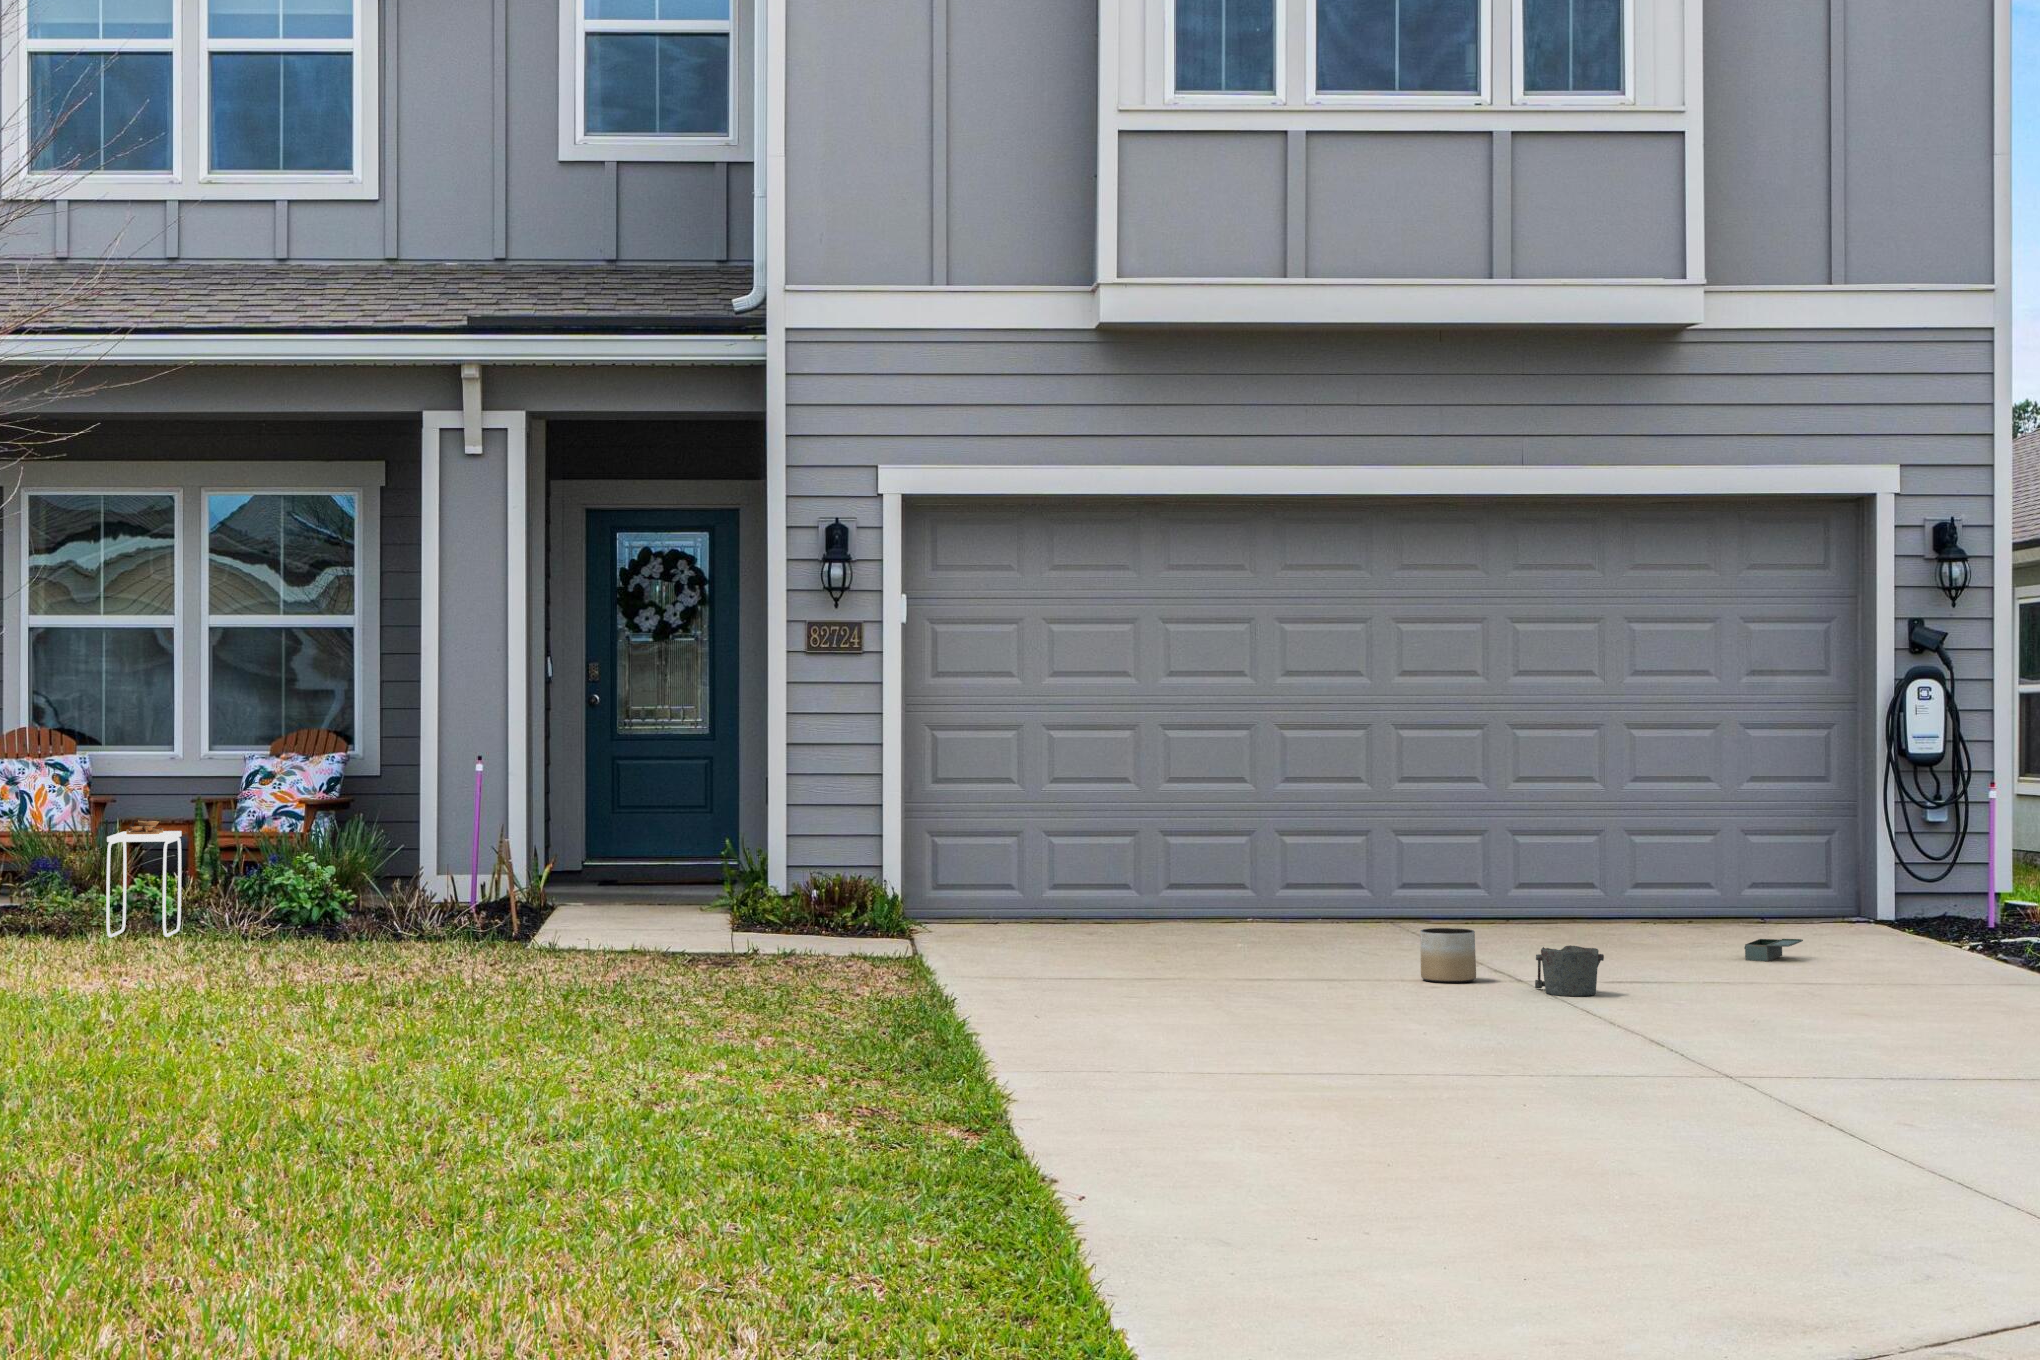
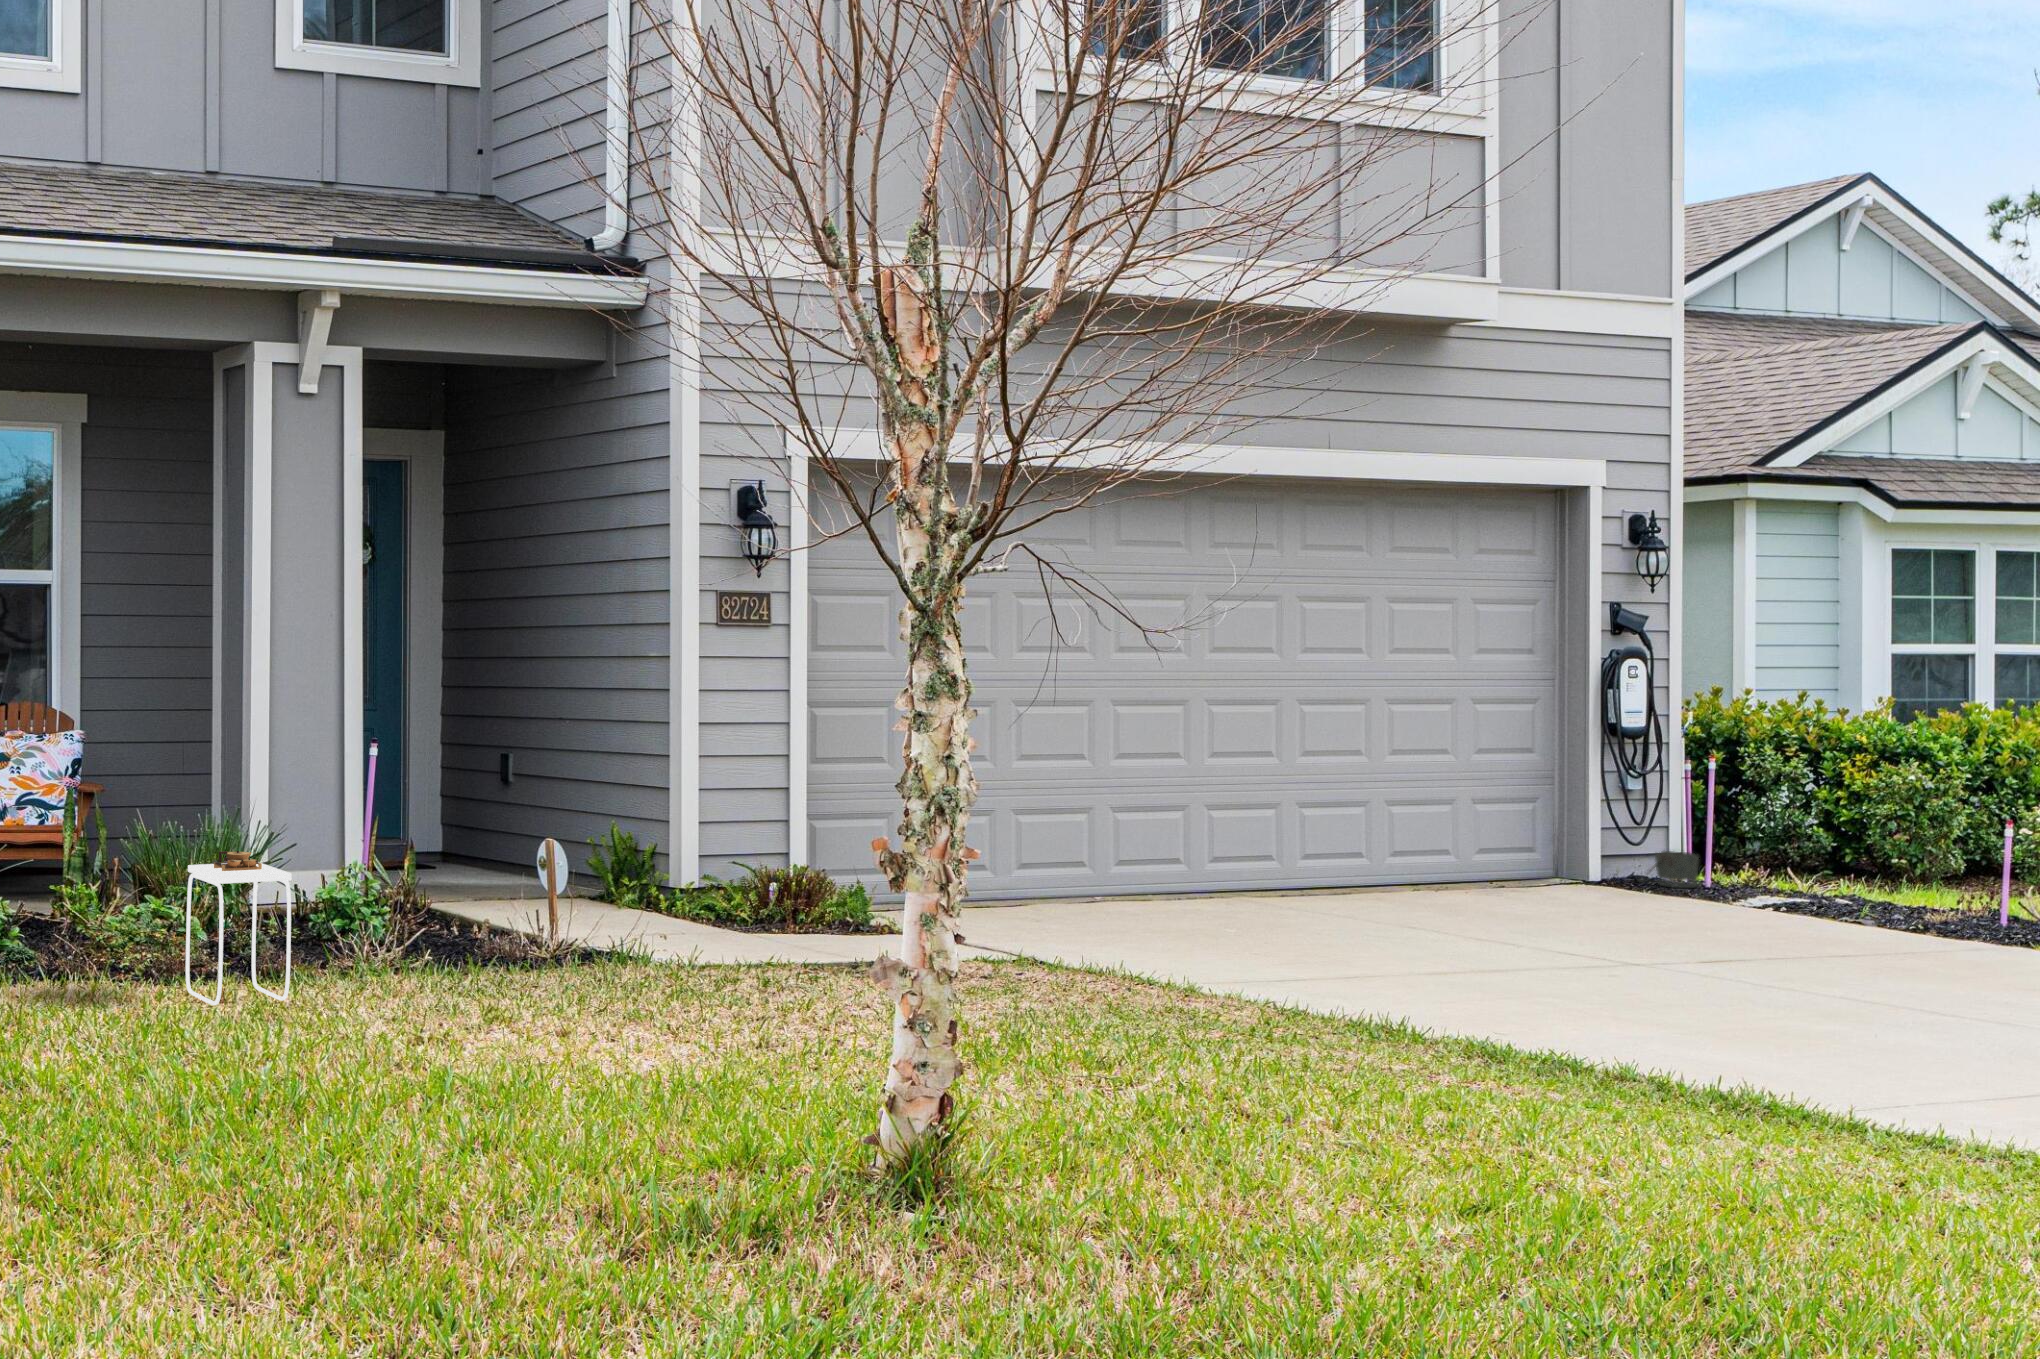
planter: present [1420,928,1476,983] -> none [1613,929,1673,987]
toolbox: present [1744,939,1803,961] -> none [1679,912,1742,937]
bucket: present [1535,945,1604,996] -> present [1639,851,1699,888]

